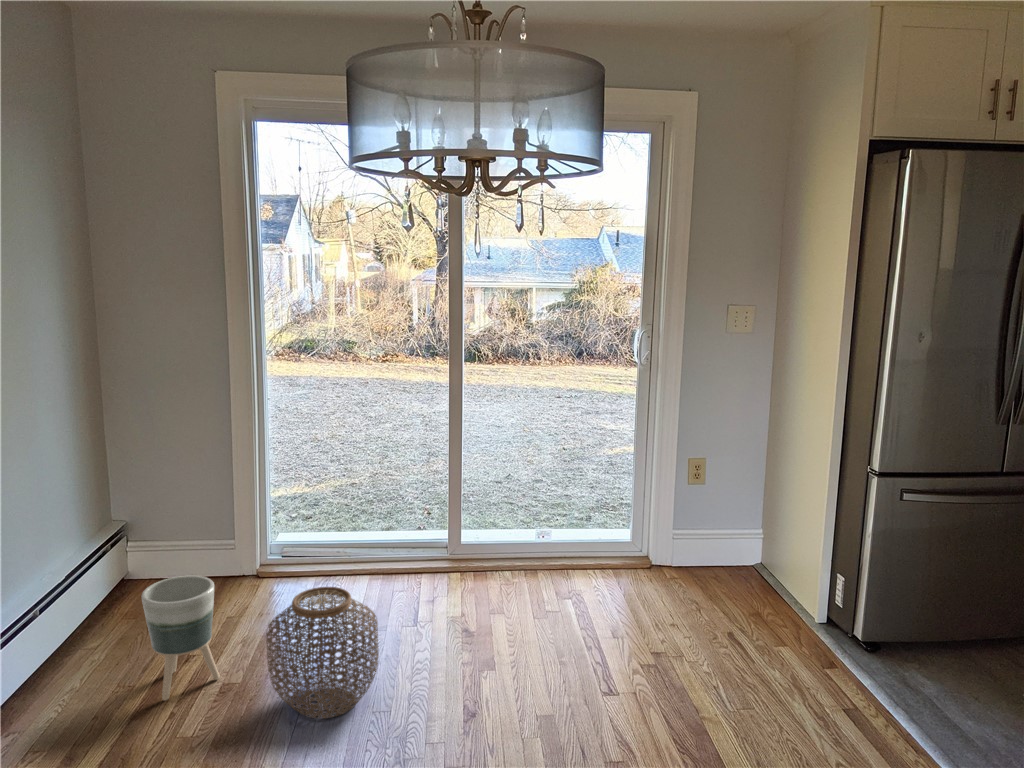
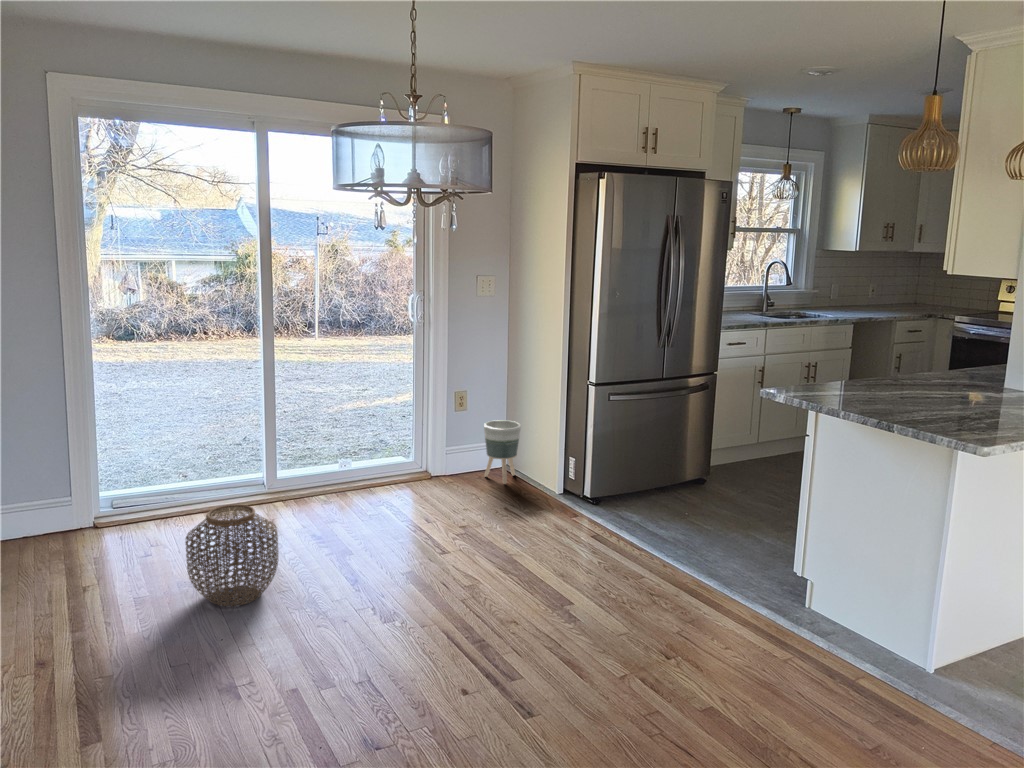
planter: present [142,576,220,700] -> present [484,420,521,484]

